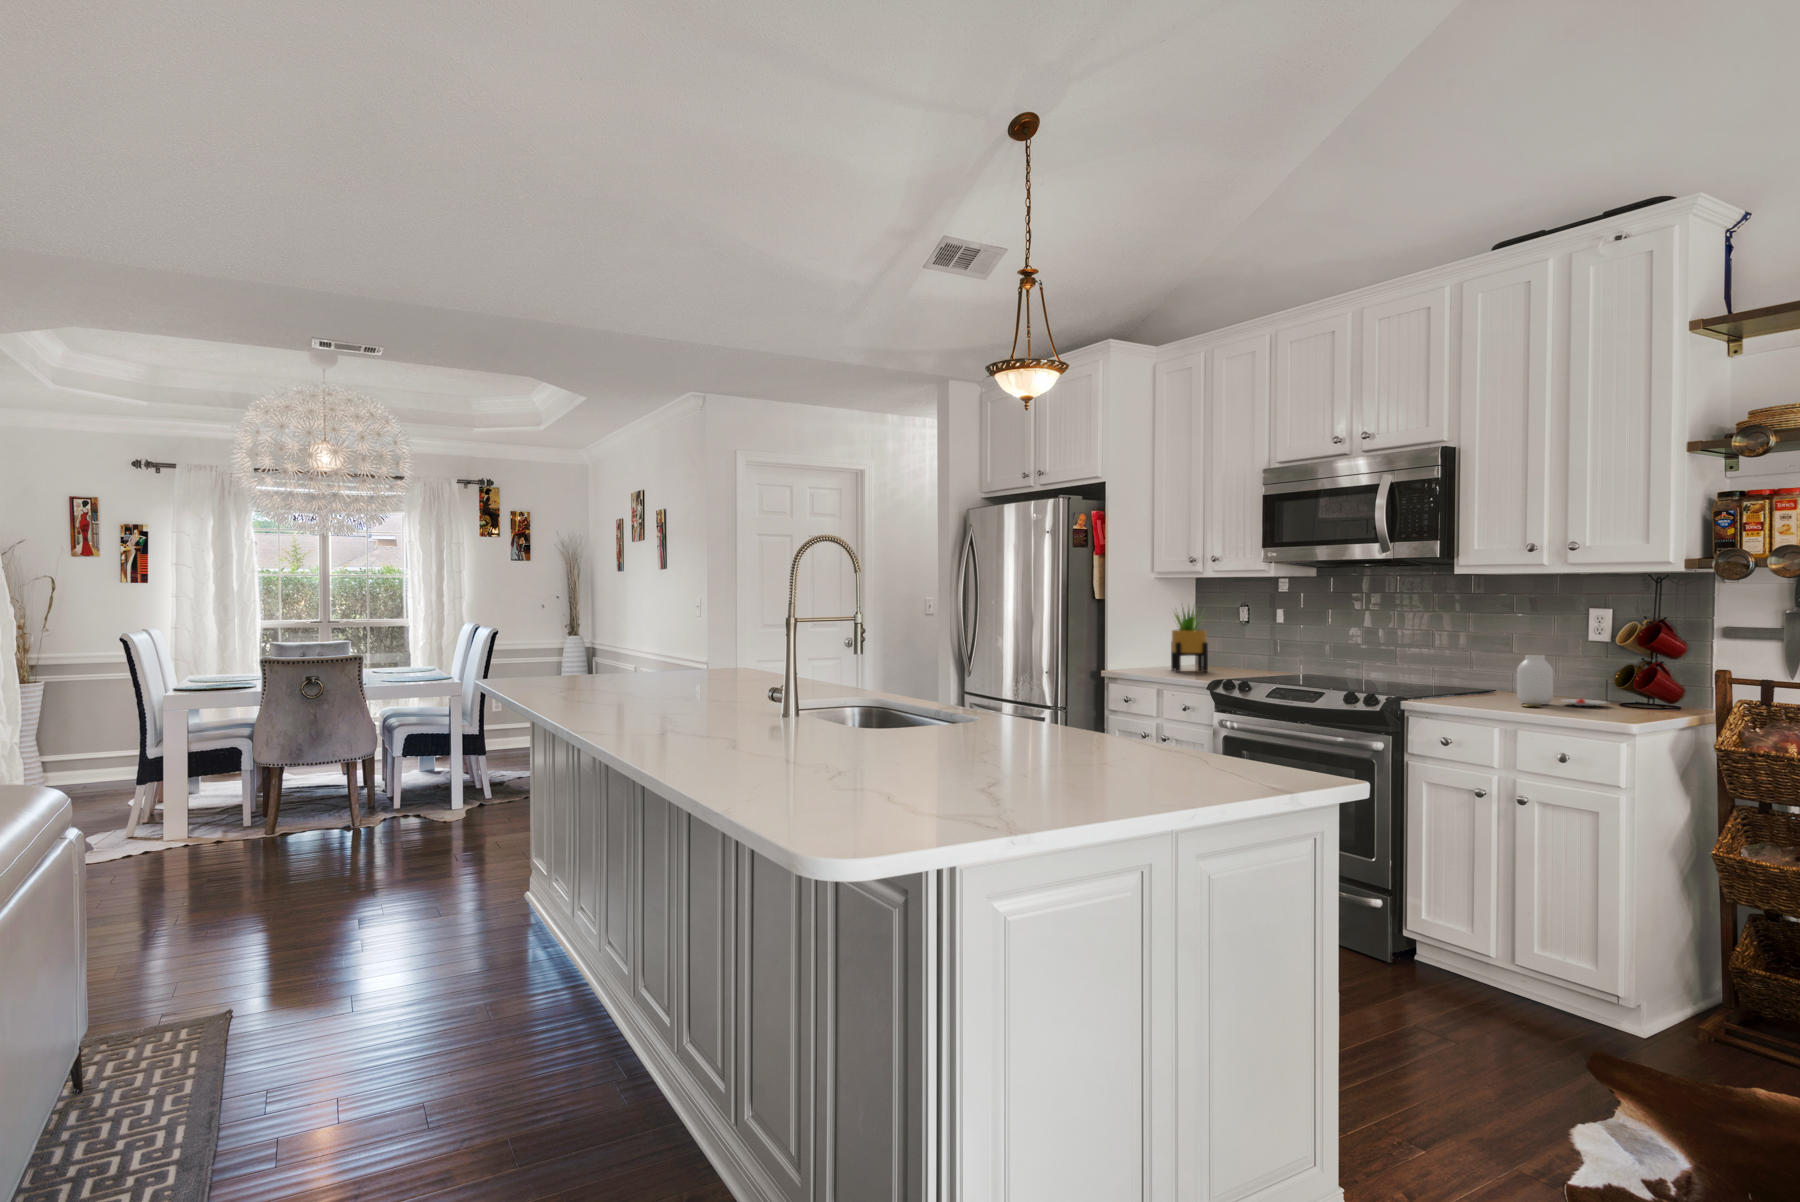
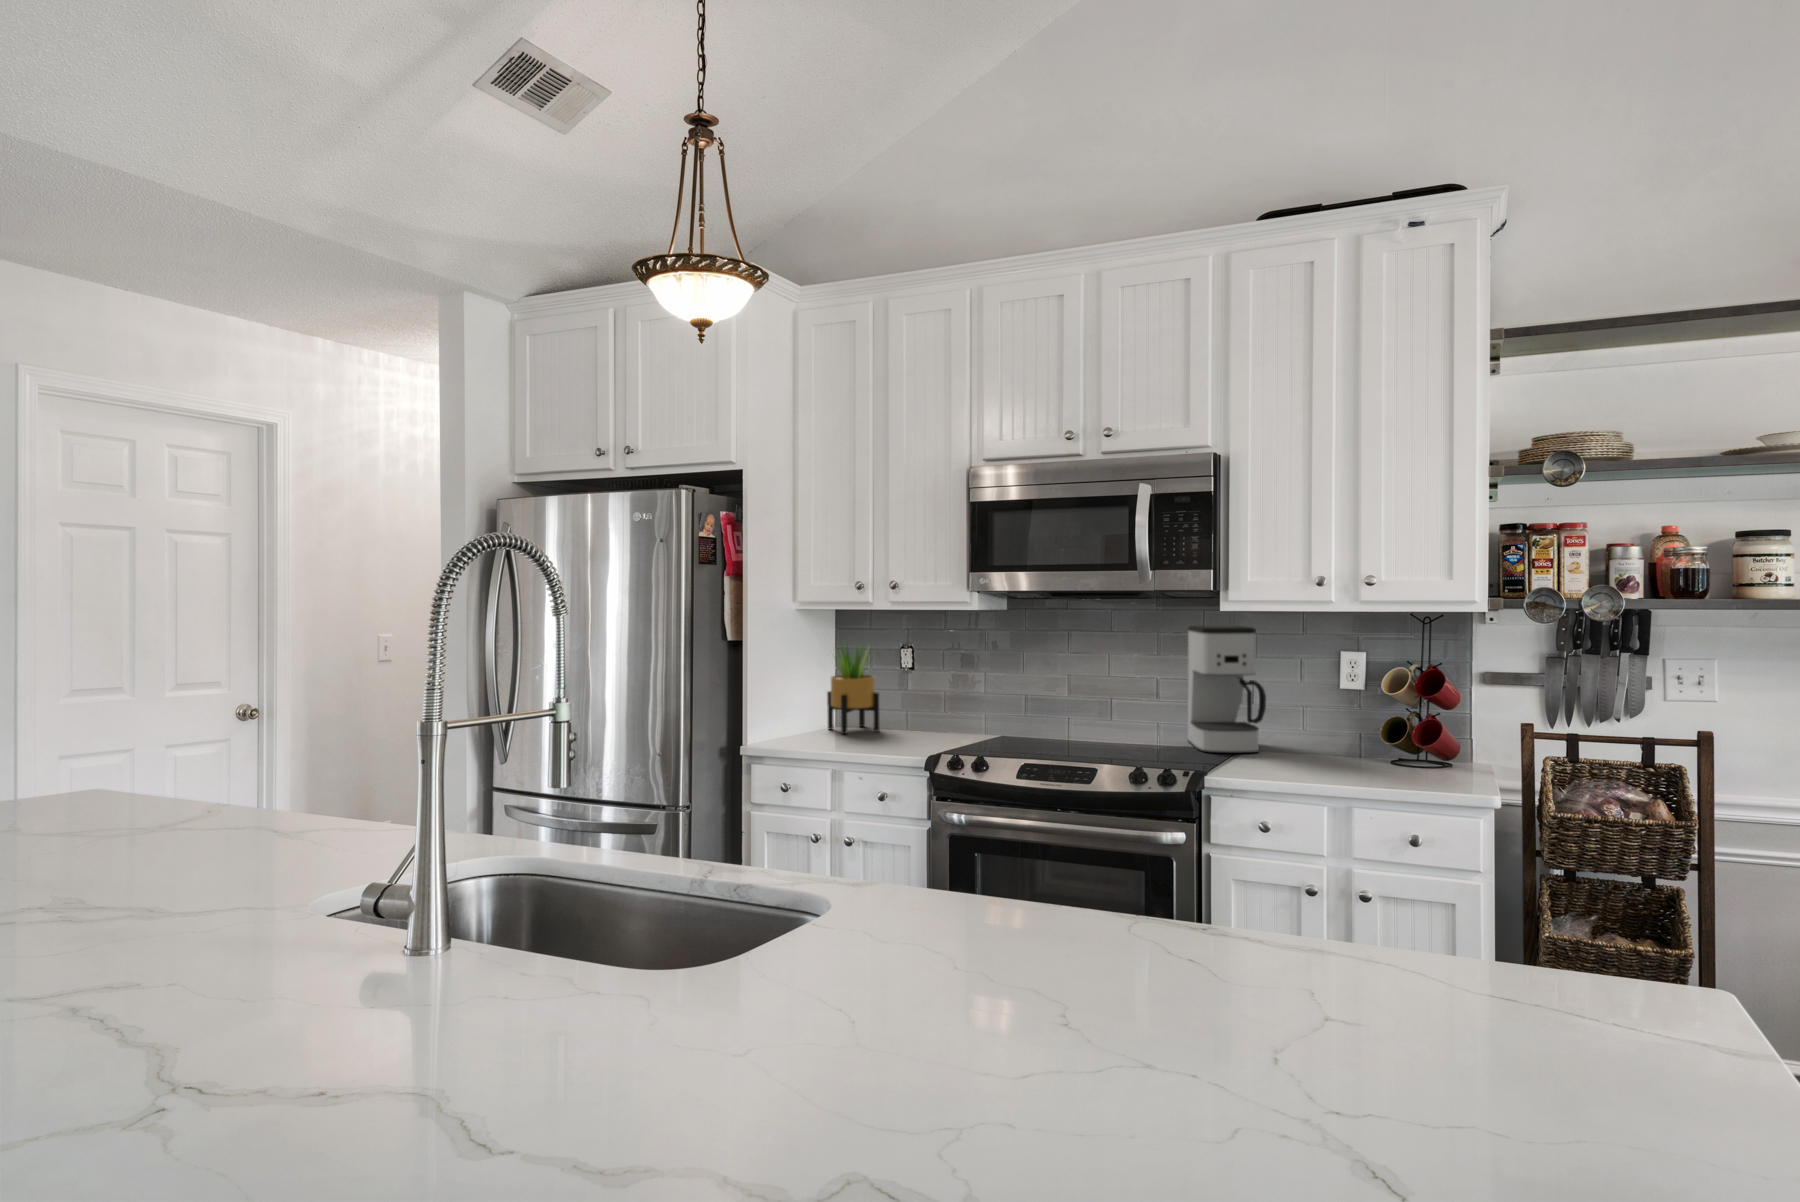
coffee maker: none [1446,589,1515,694] -> present [1188,625,1266,753]
jar: present [1517,655,1607,706] -> none [1314,710,1413,778]

